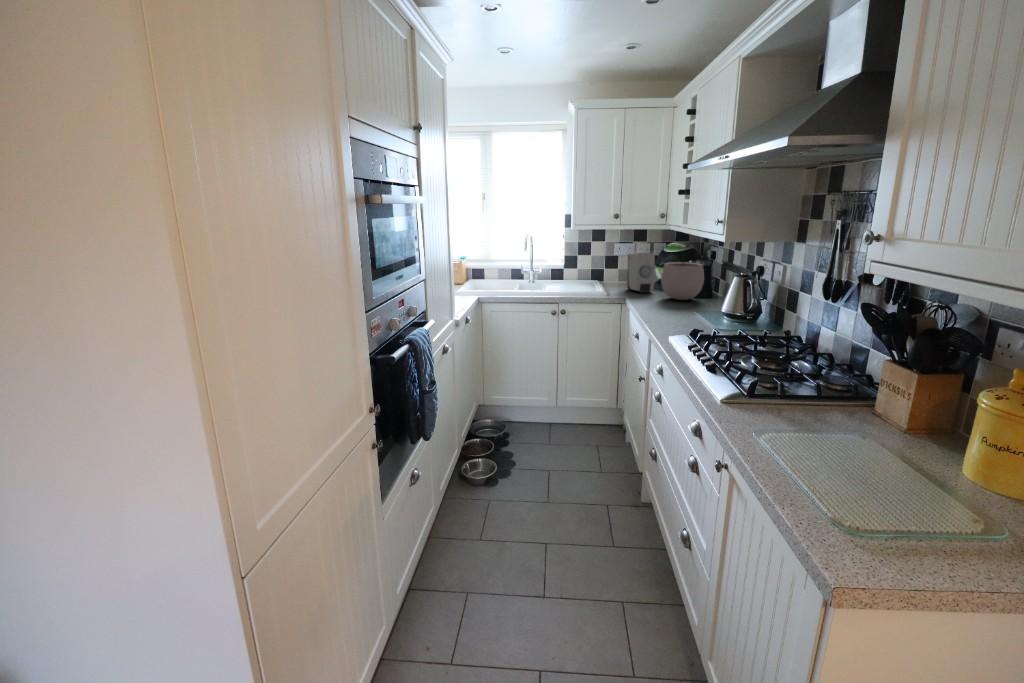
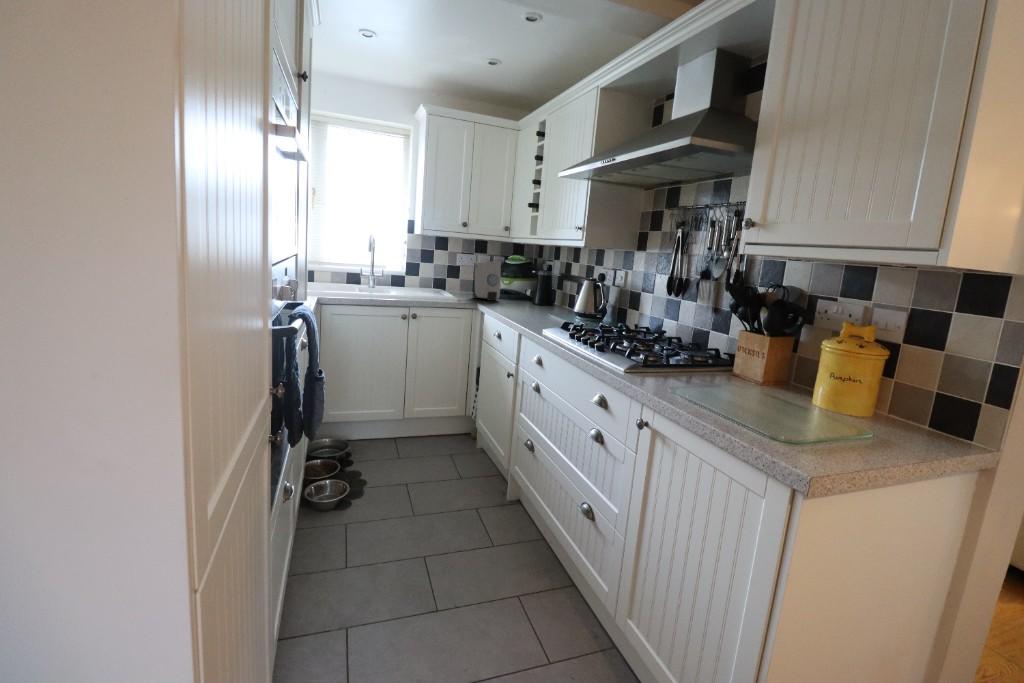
plant pot: present [661,251,704,300] -> none [510,257,549,306]

